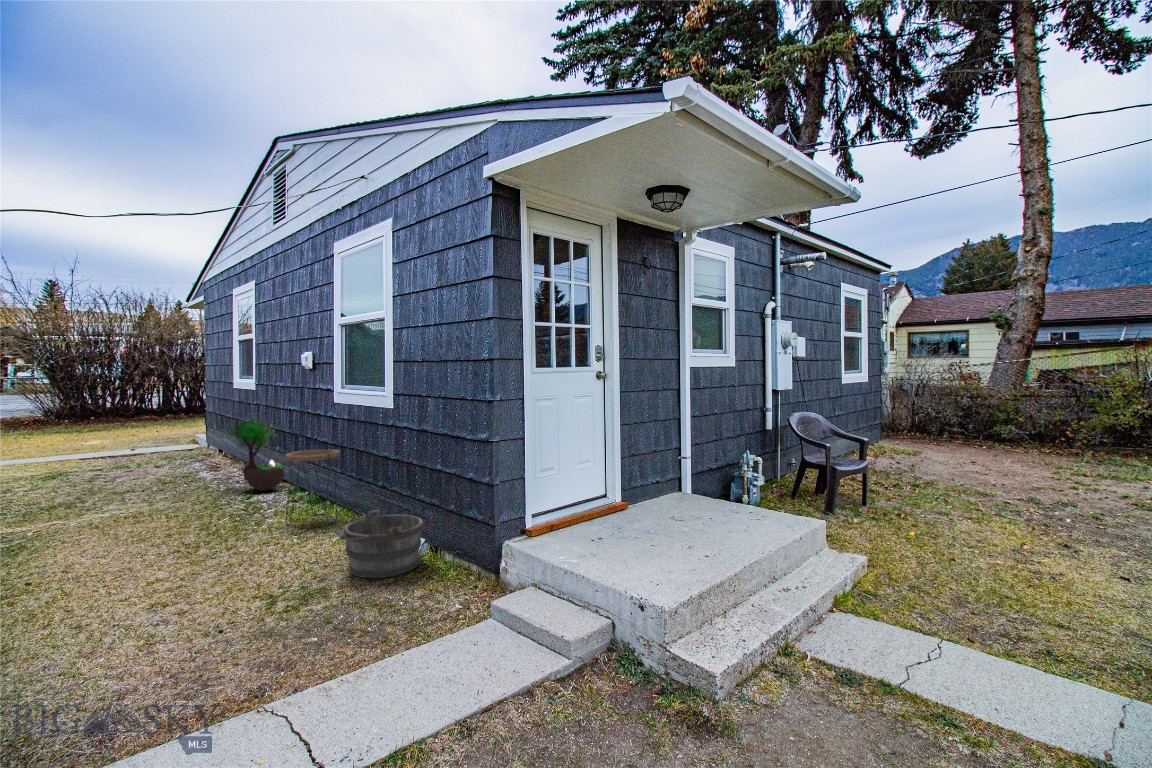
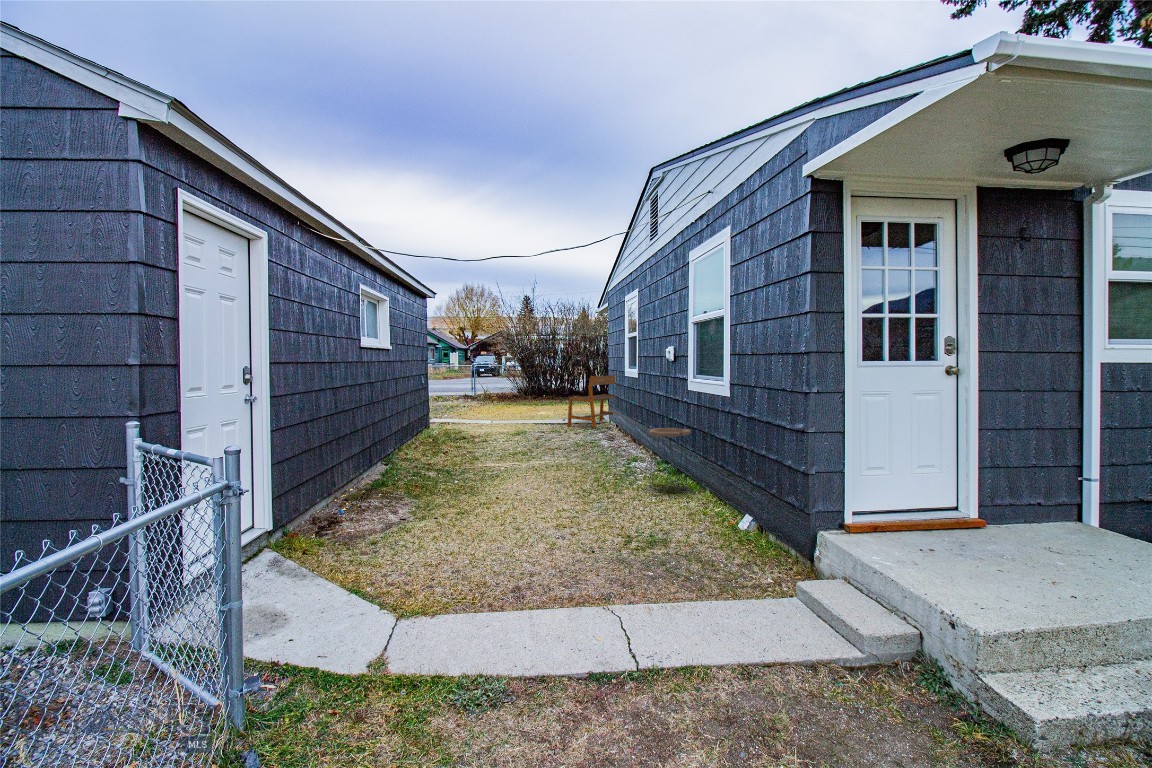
bench: none [139,387,231,461] -> present [568,375,615,428]
potted tree: present [229,418,284,491] -> none [615,394,654,457]
bucket: present [334,510,424,578] -> none [675,483,749,541]

